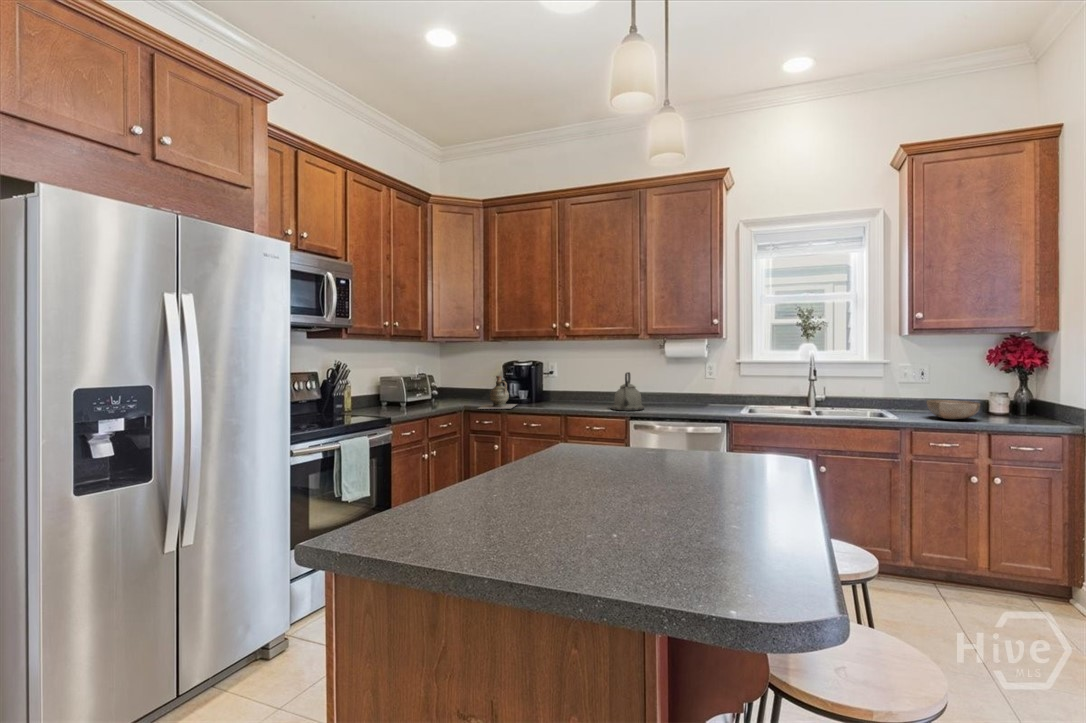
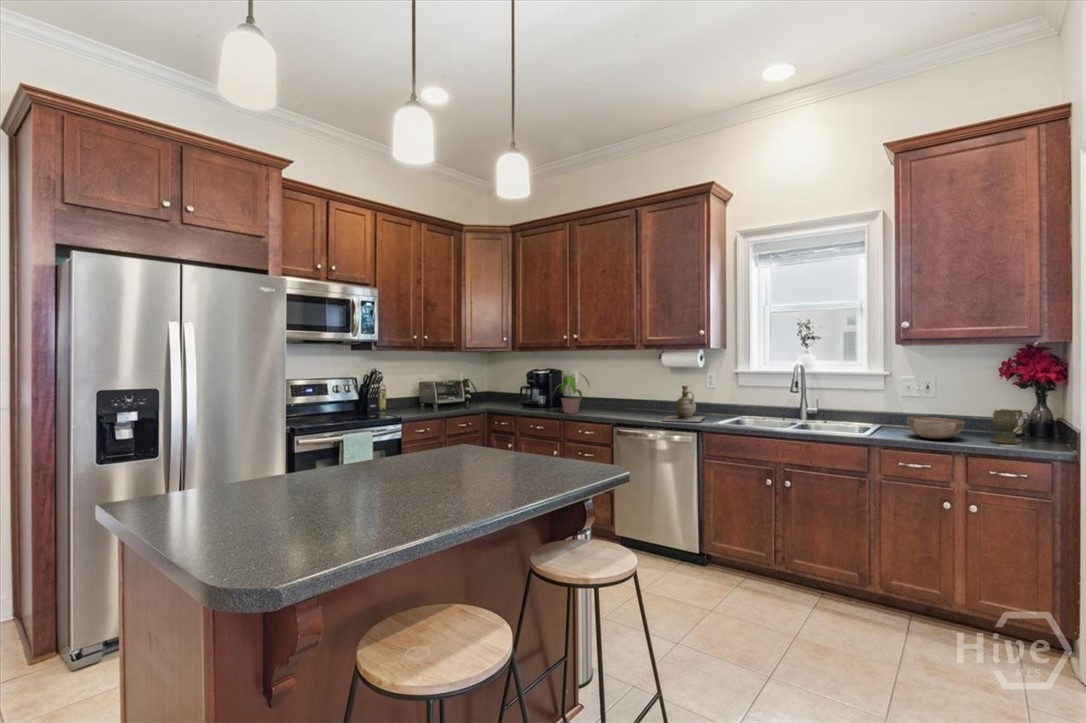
potted plant: none [545,365,593,408] -> present [561,374,589,414]
kettle: present [612,372,644,411] -> none [605,381,635,418]
ceramic jug: present [479,376,516,409] -> present [663,386,704,422]
mug: none [998,392,1030,421] -> present [991,410,1030,444]

